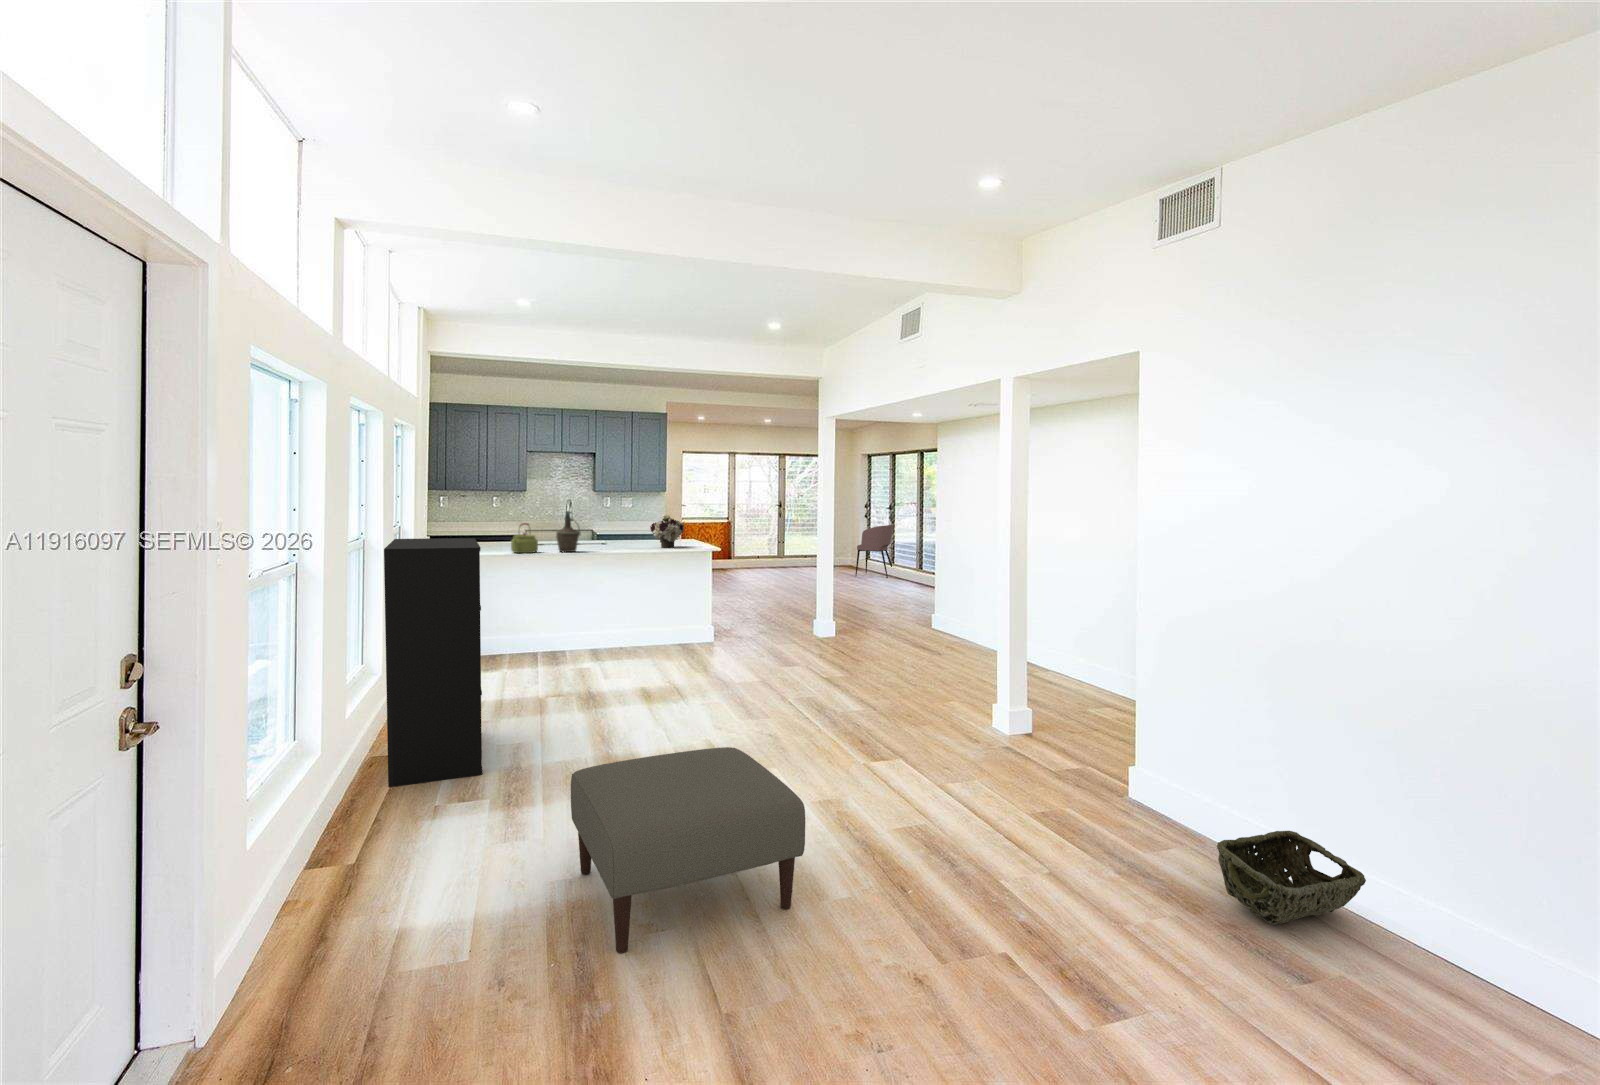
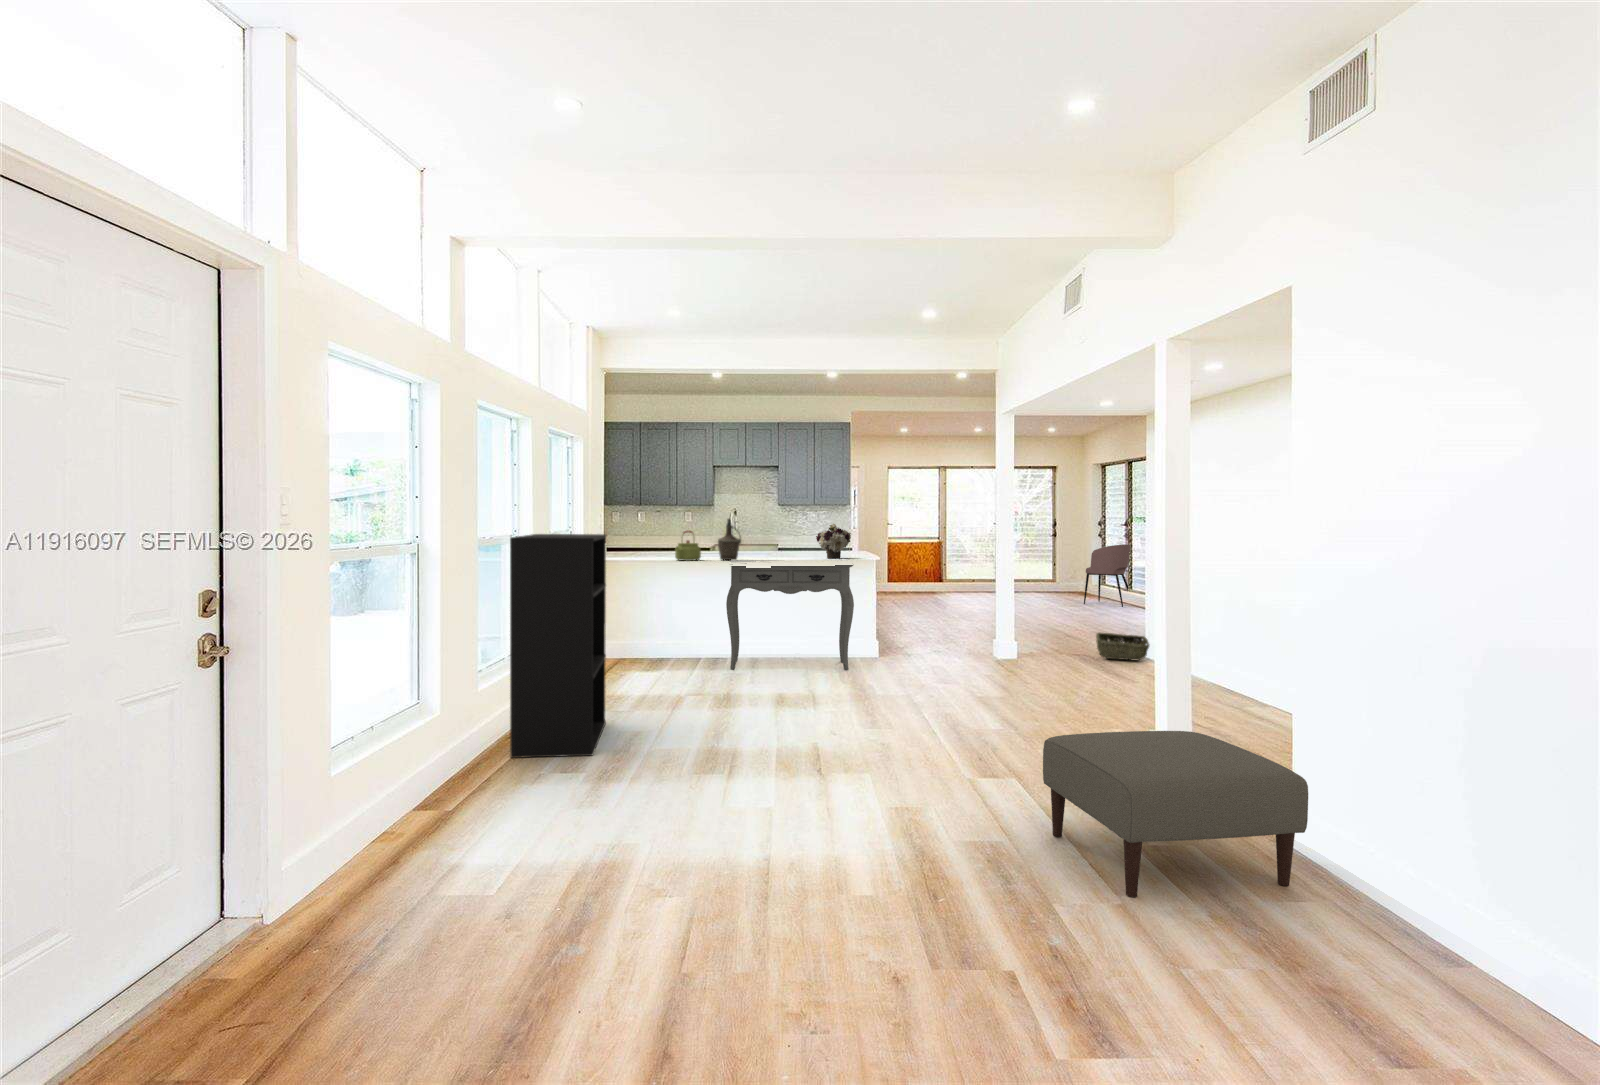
console table: none [570,551,697,660] -> present [726,560,854,670]
ottoman: present [571,747,805,953] -> present [1043,731,1308,897]
woven basket: present [1217,831,1366,925] -> present [1096,632,1149,661]

